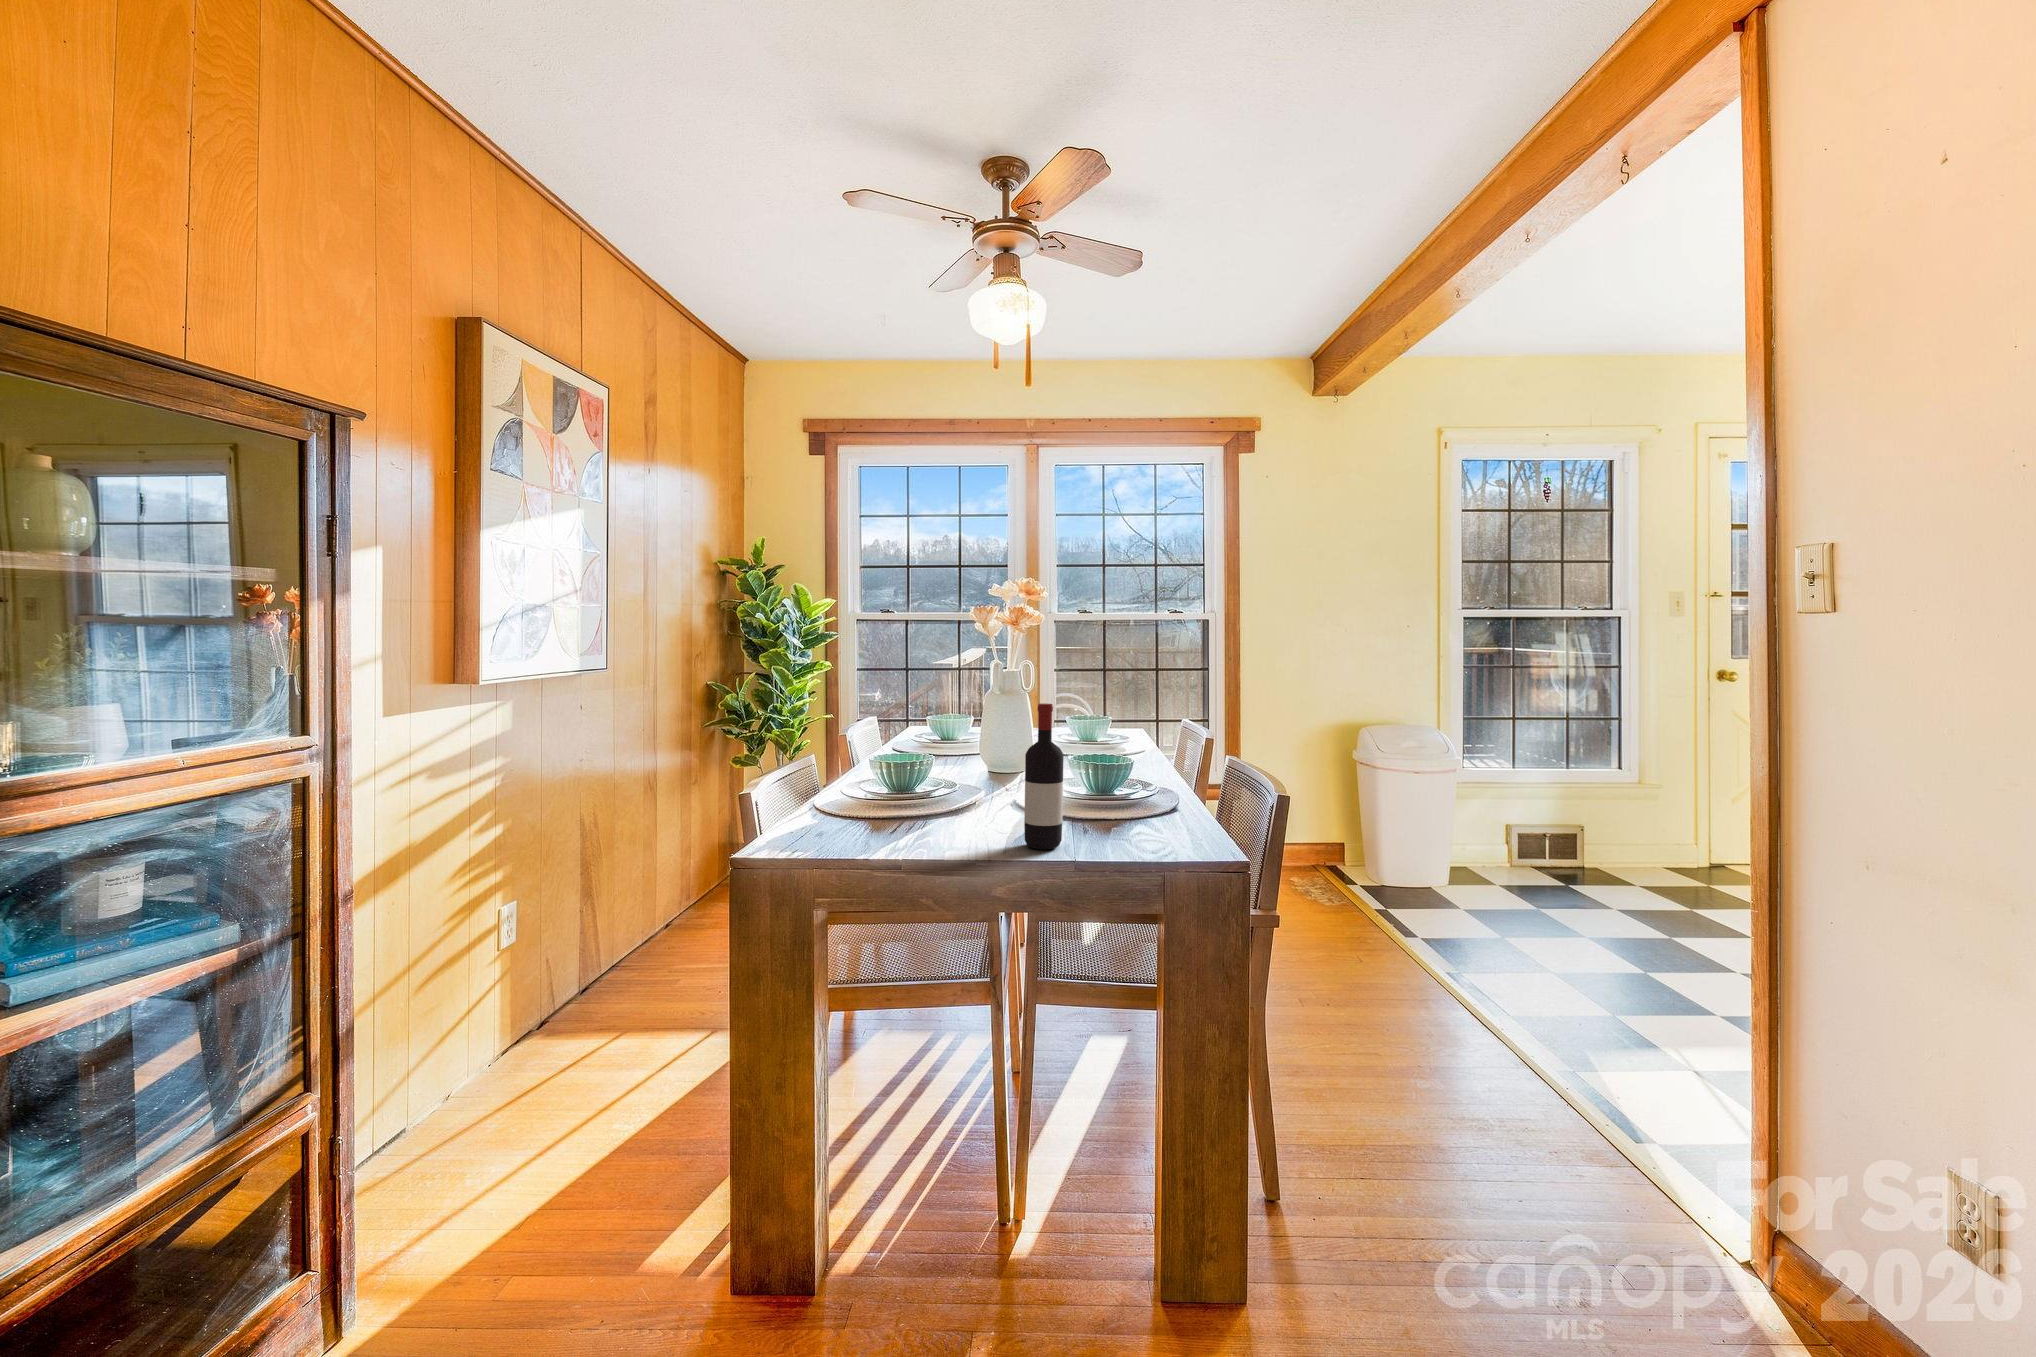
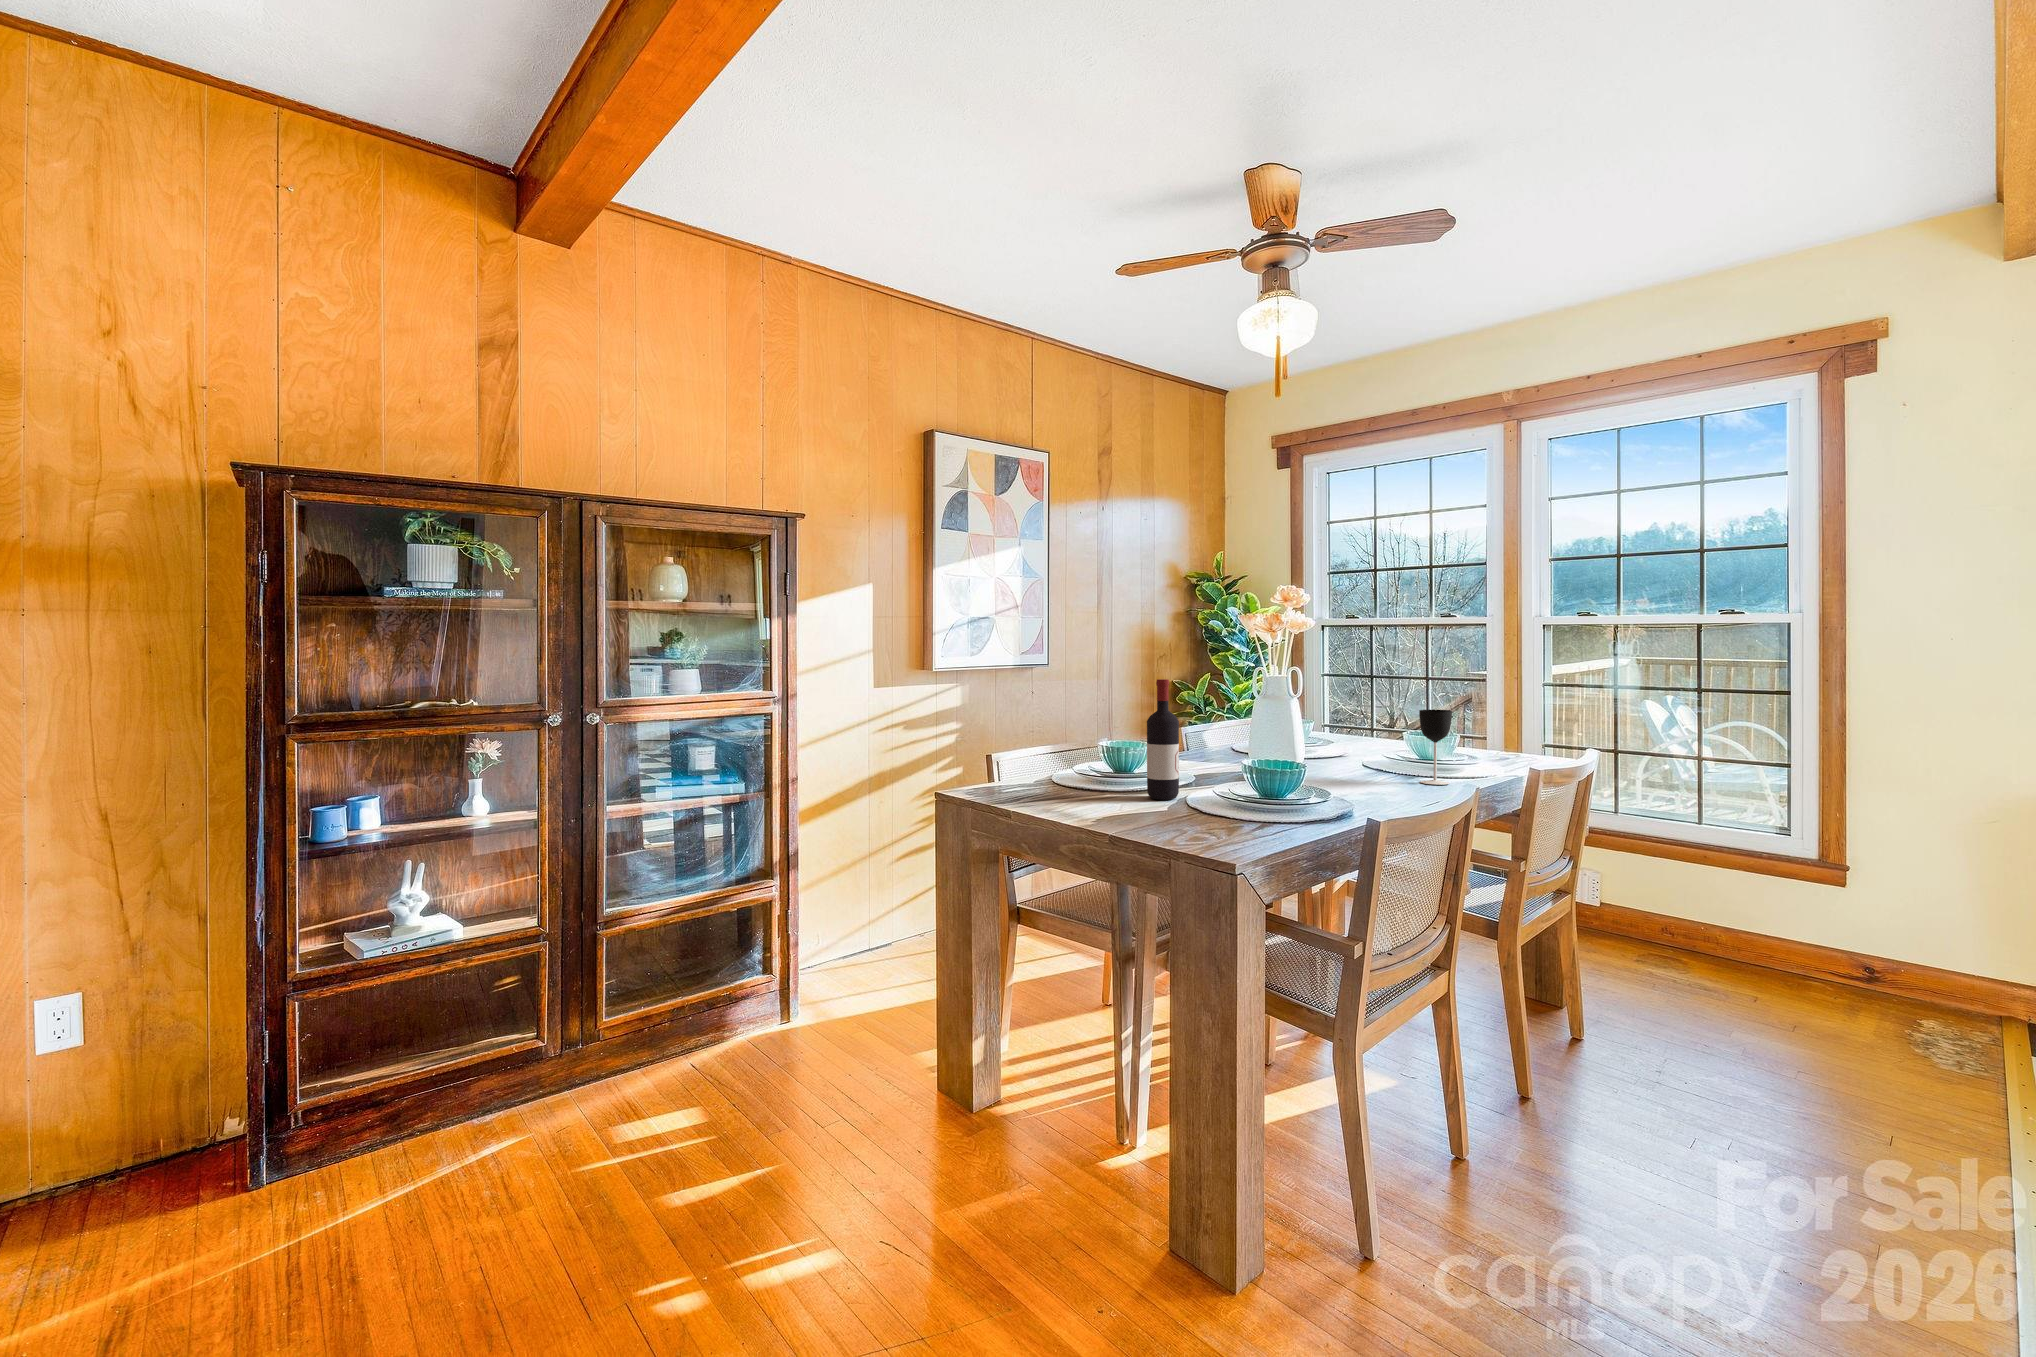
wine glass: none [1160,719,1188,790] -> present [1419,710,1452,785]

